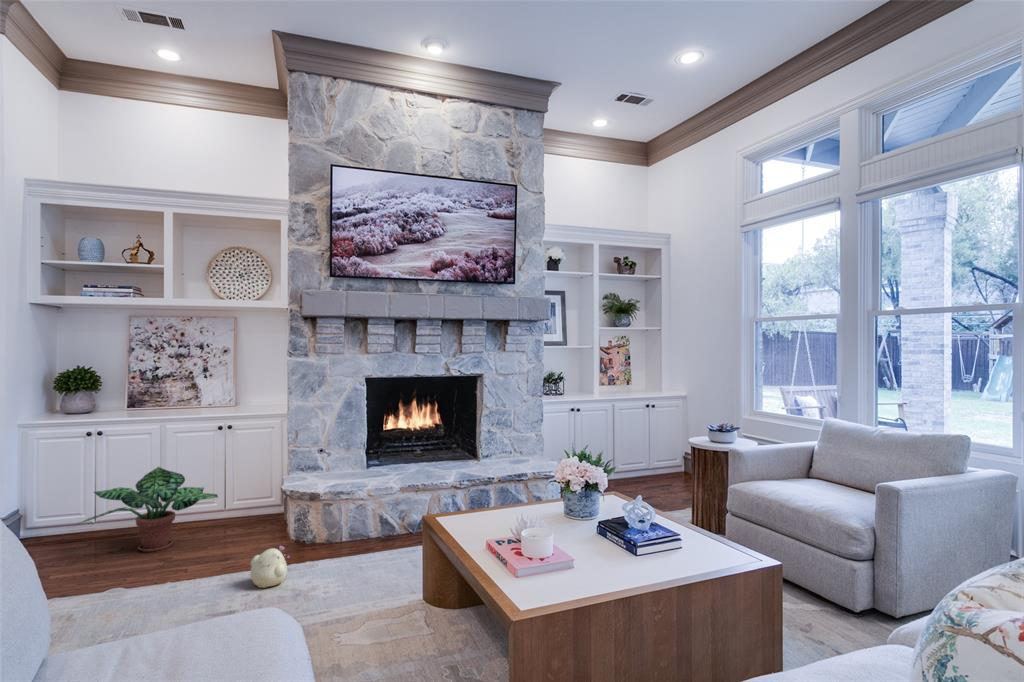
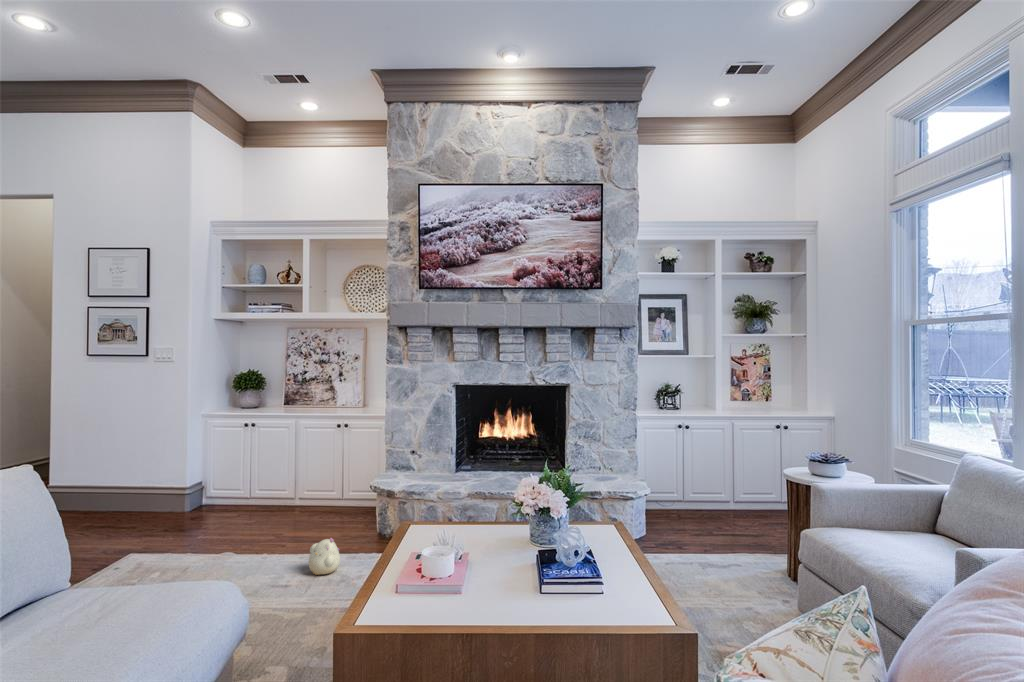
potted plant: present [78,467,218,552] -> none [207,455,321,526]

